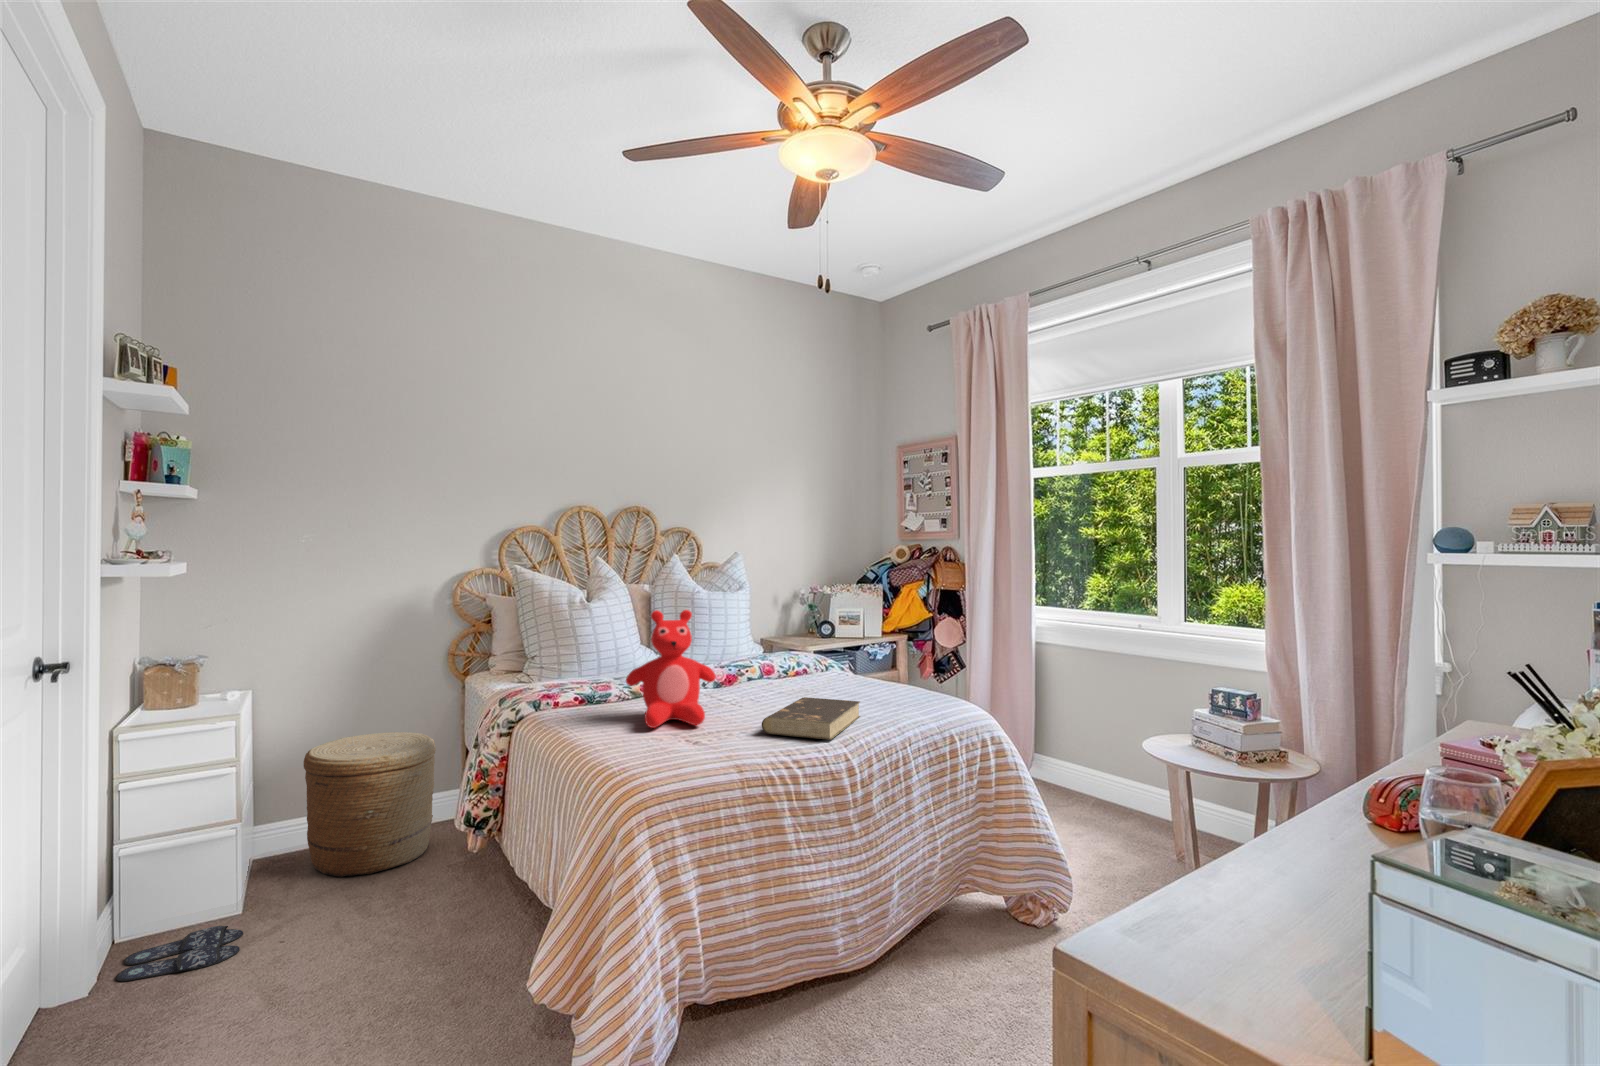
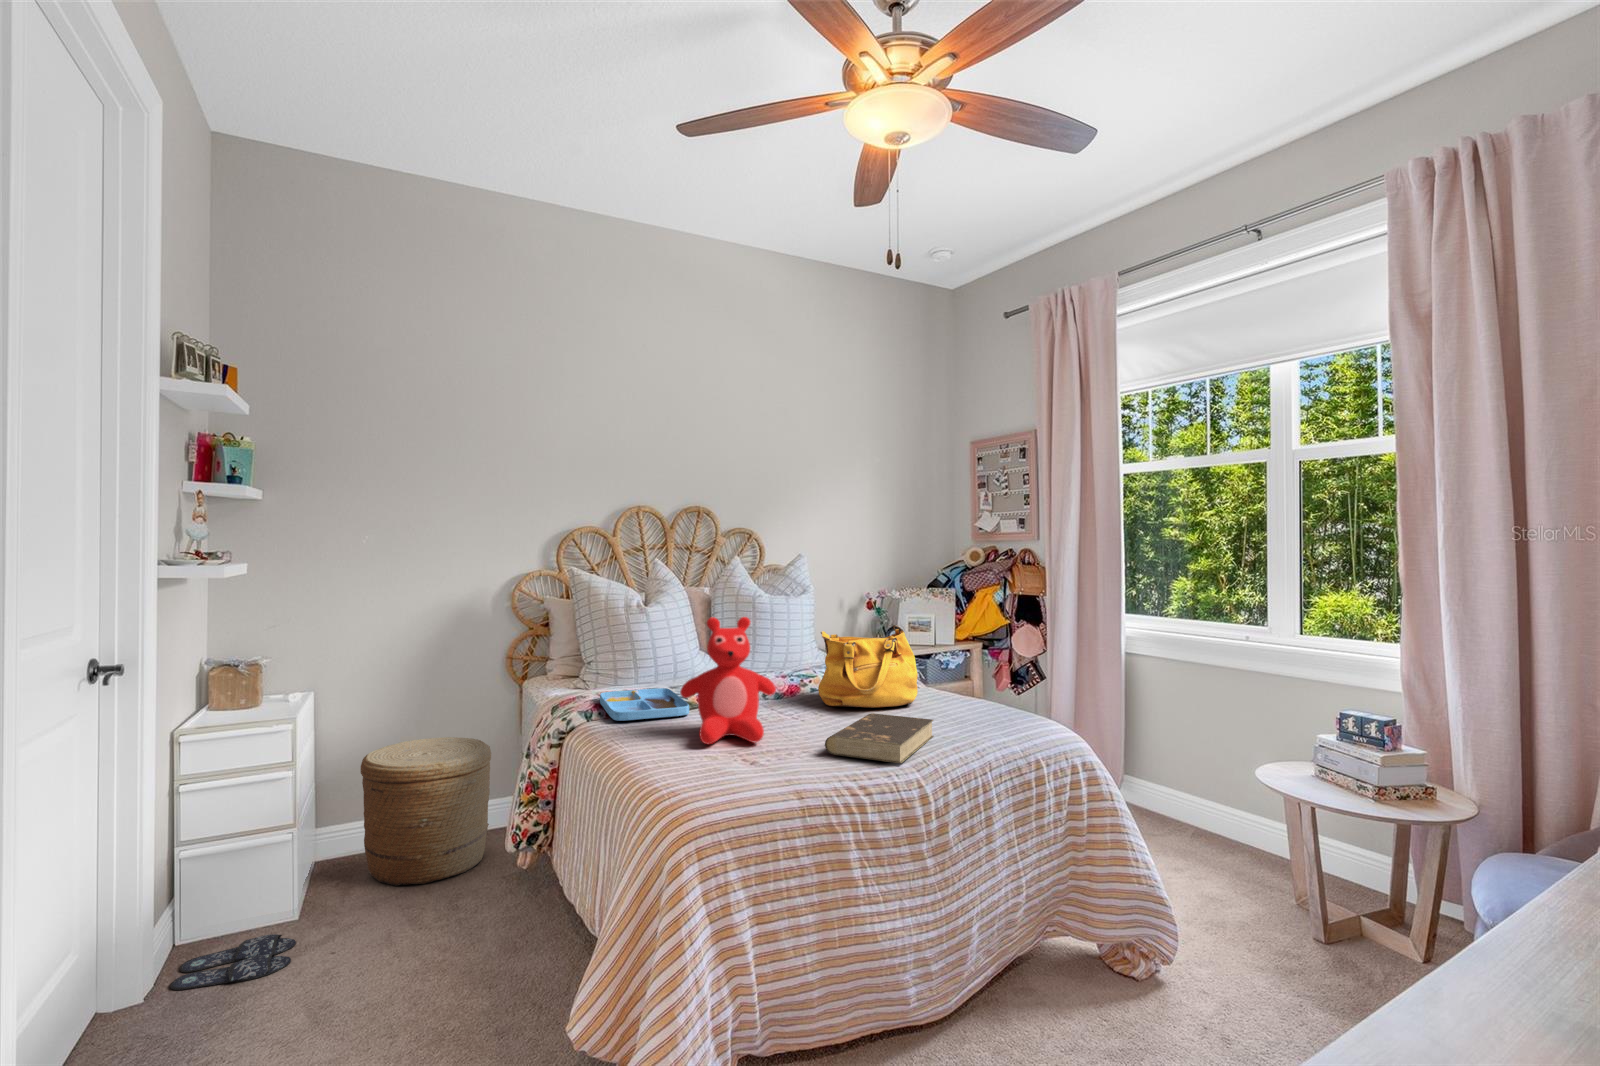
handbag: none [755,617,846,693] -> present [818,625,918,708]
tray: none [546,679,633,709] -> present [600,688,689,721]

